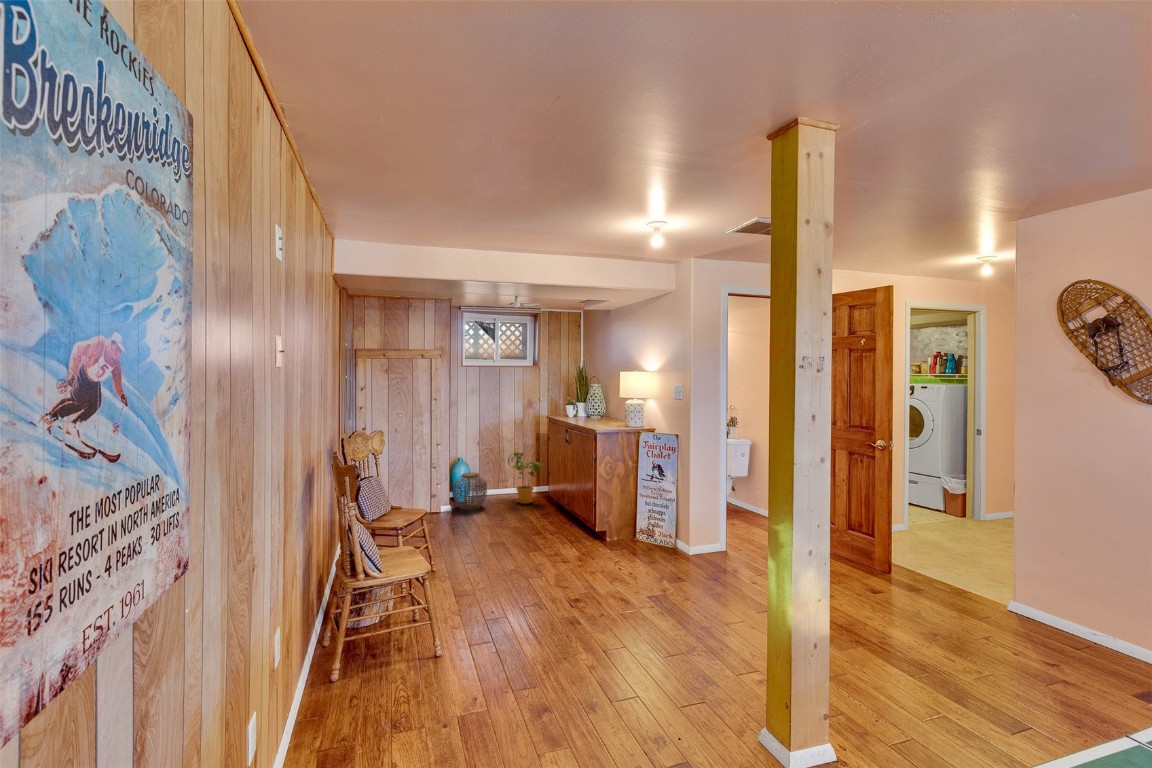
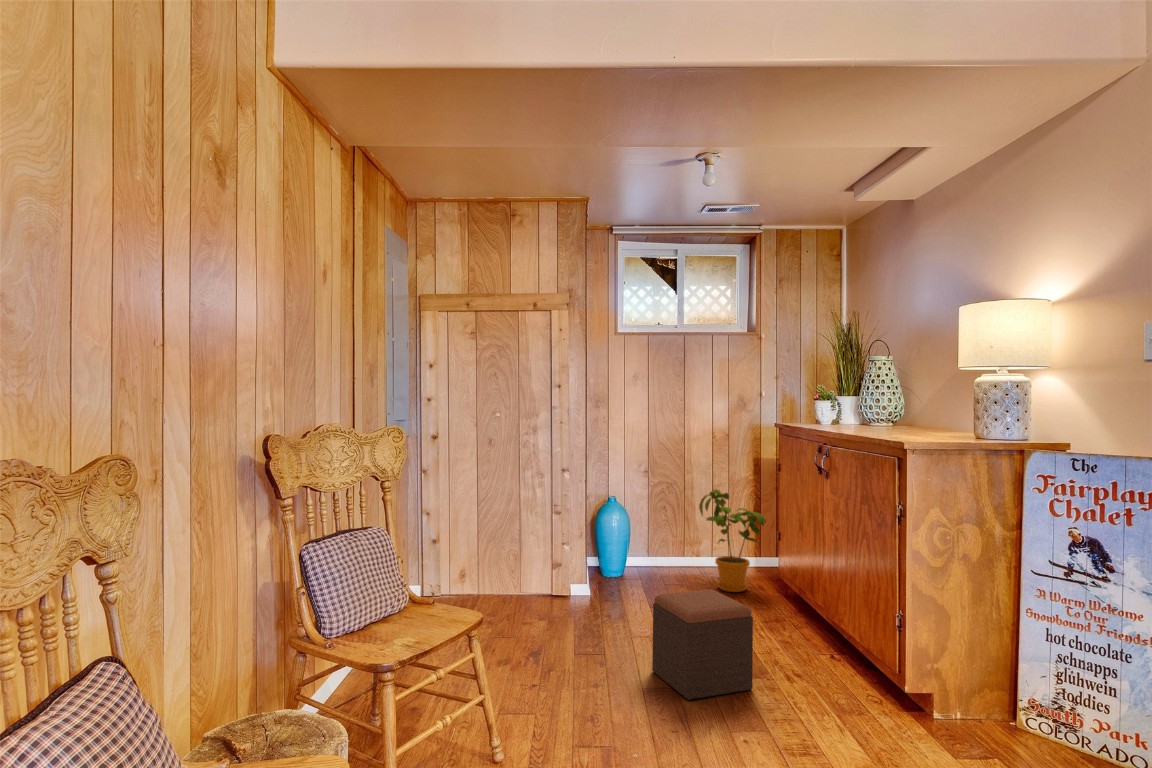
woven basket: present [454,473,487,510] -> none [597,525,658,597]
footstool: none [490,498,535,545] -> present [652,589,753,700]

